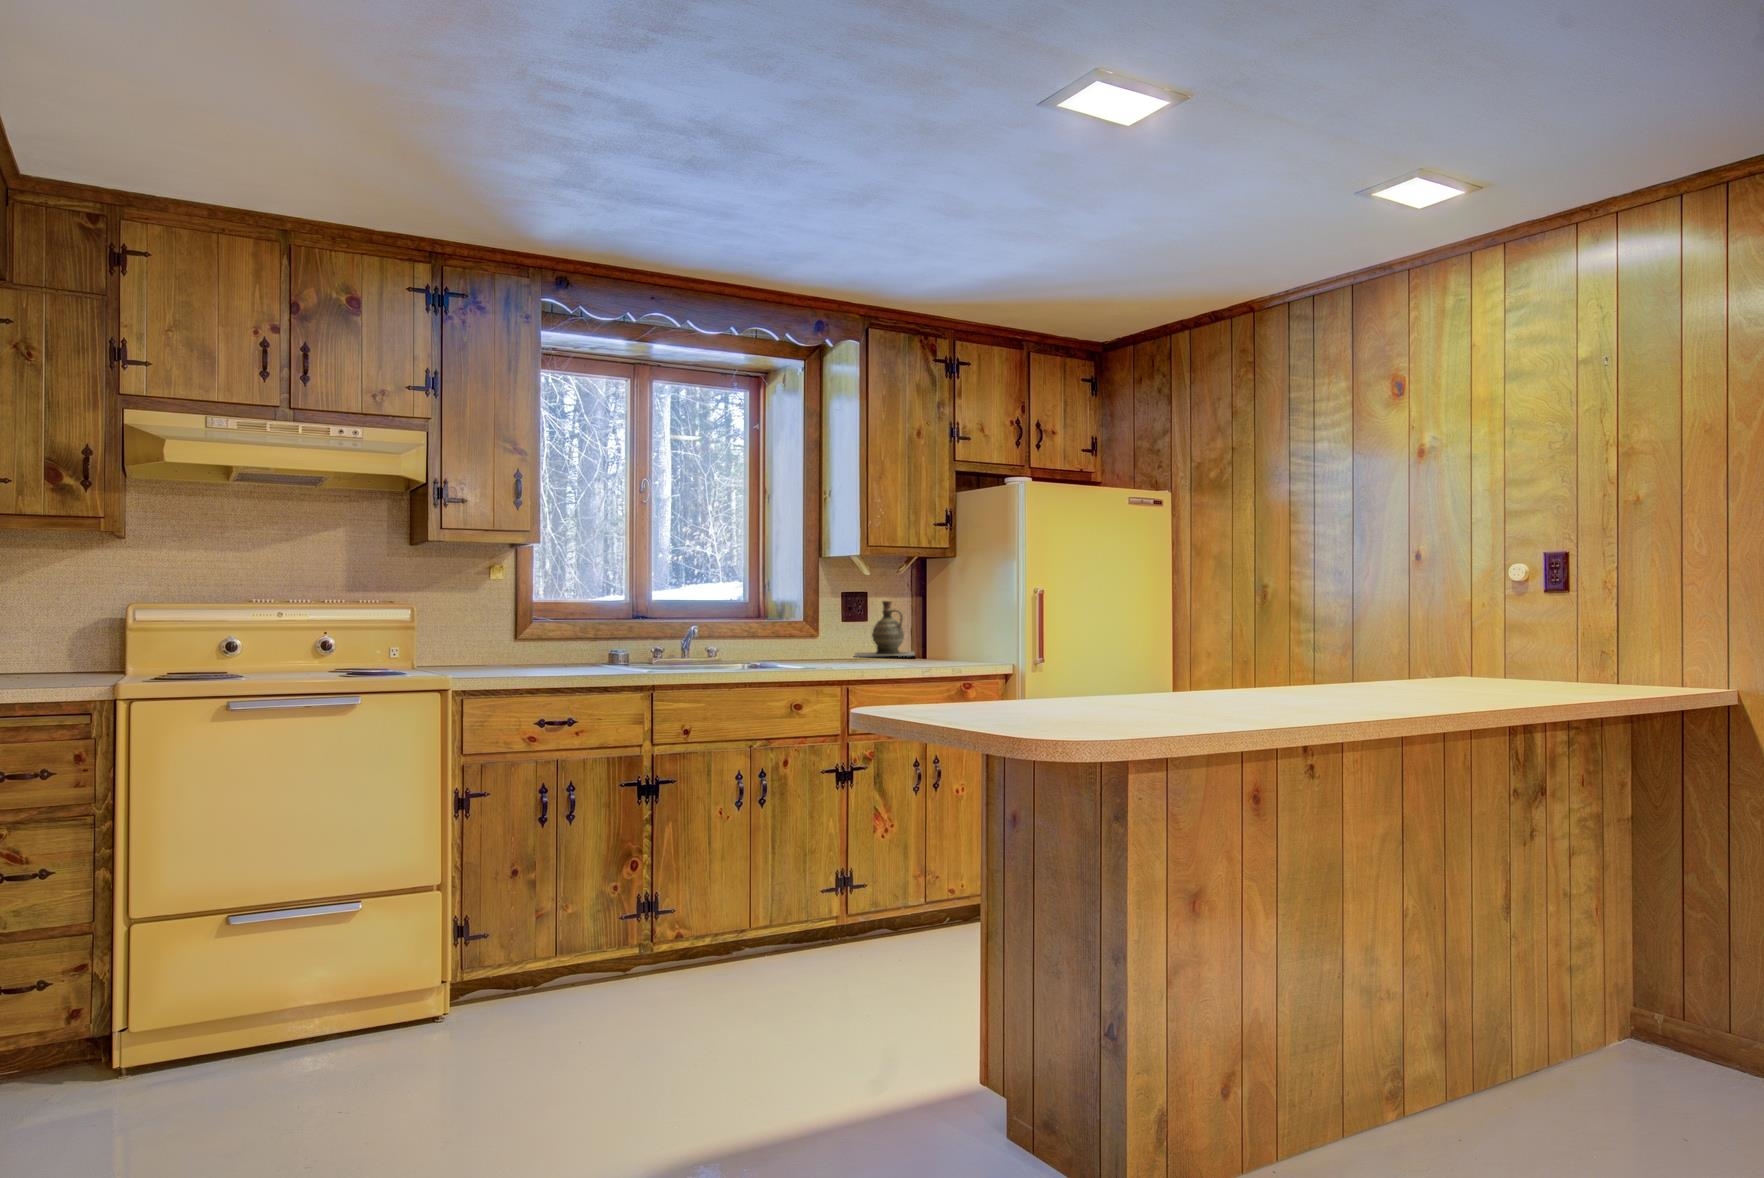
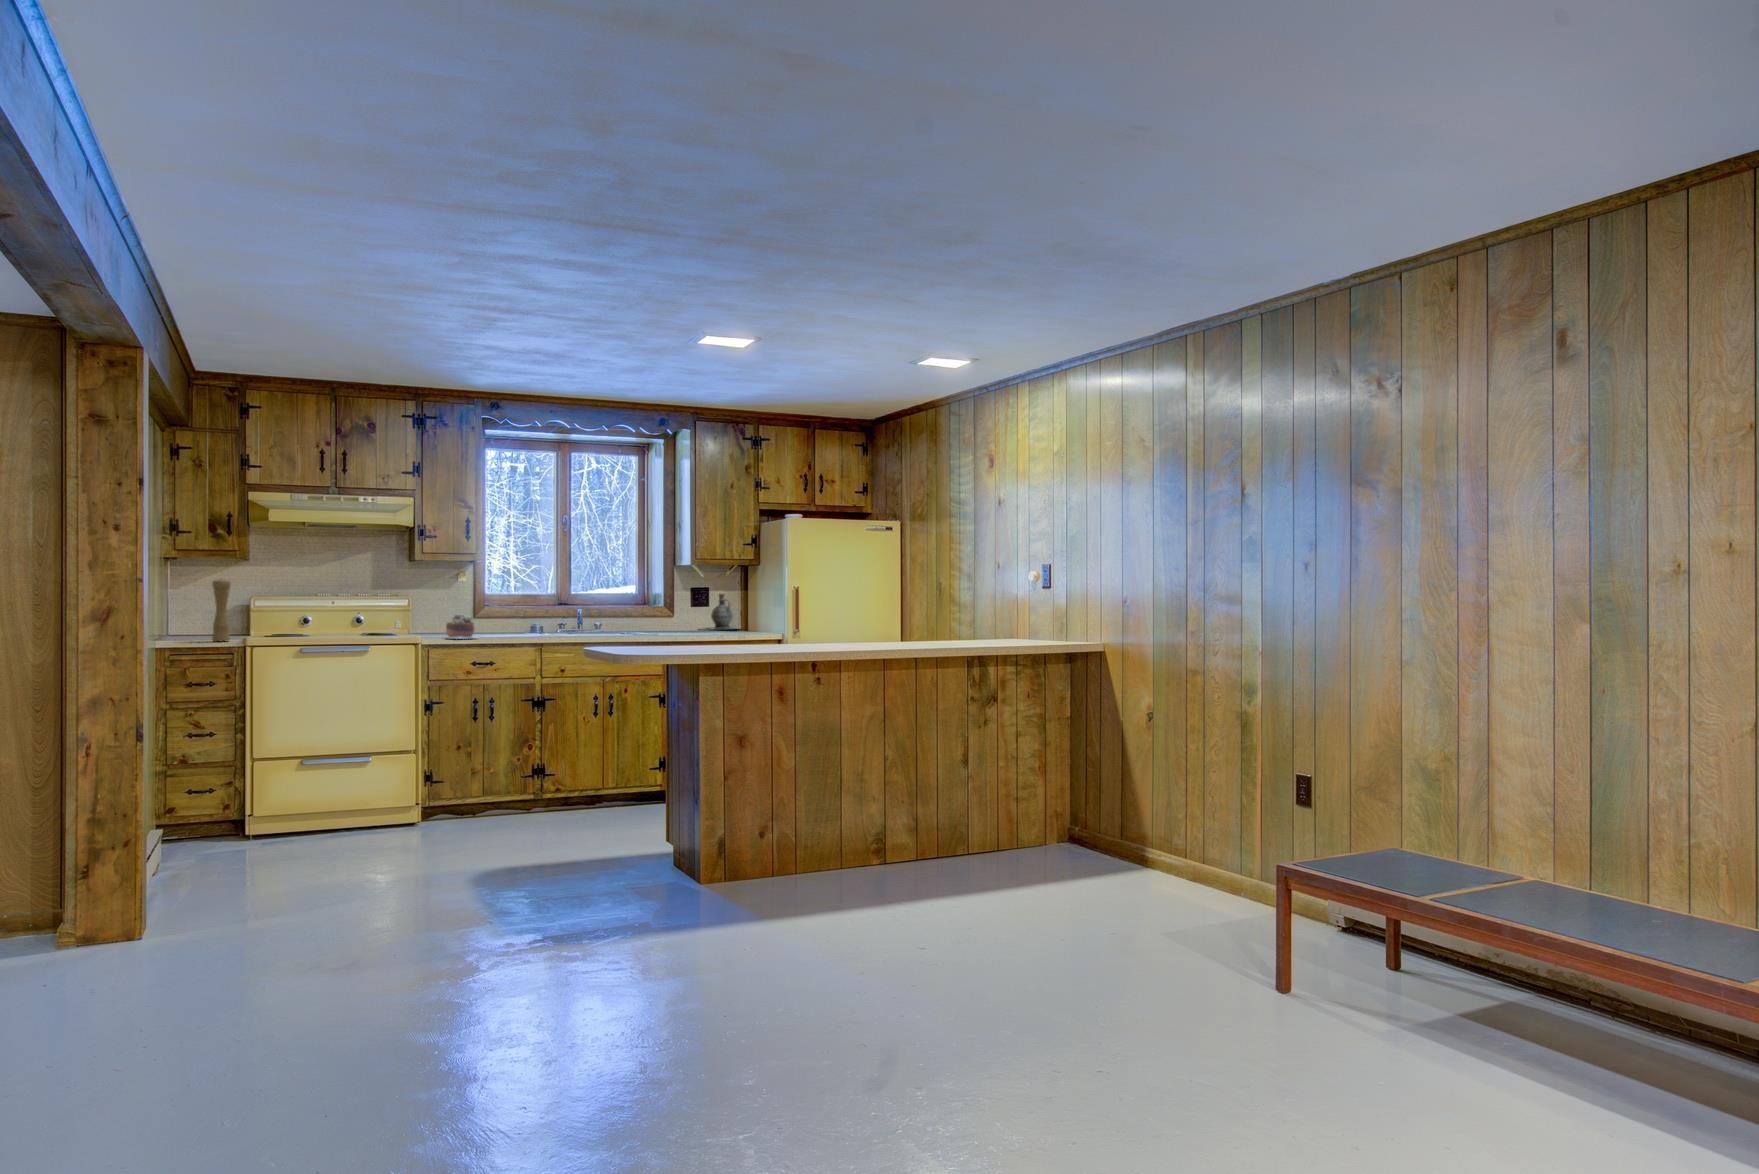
pepper mill: none [48,565,88,688] -> present [212,579,231,641]
succulent plant: none [481,633,550,679] -> present [445,614,478,639]

